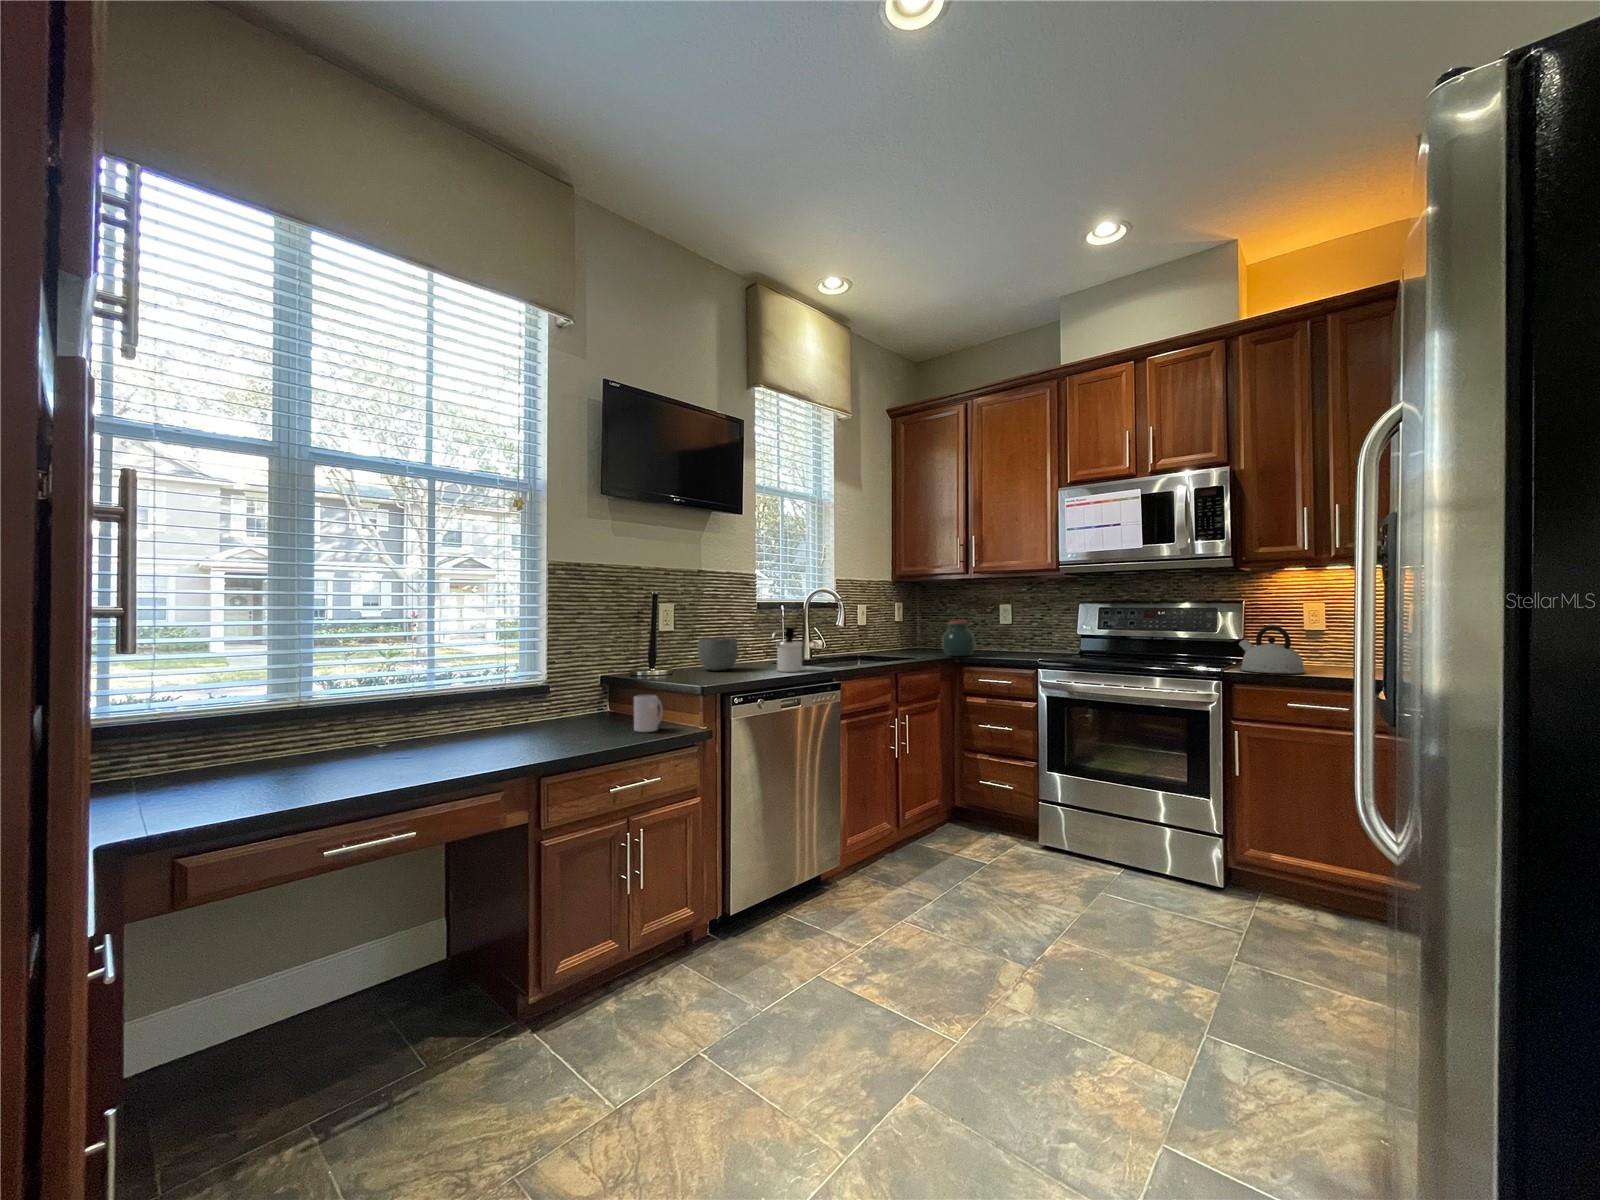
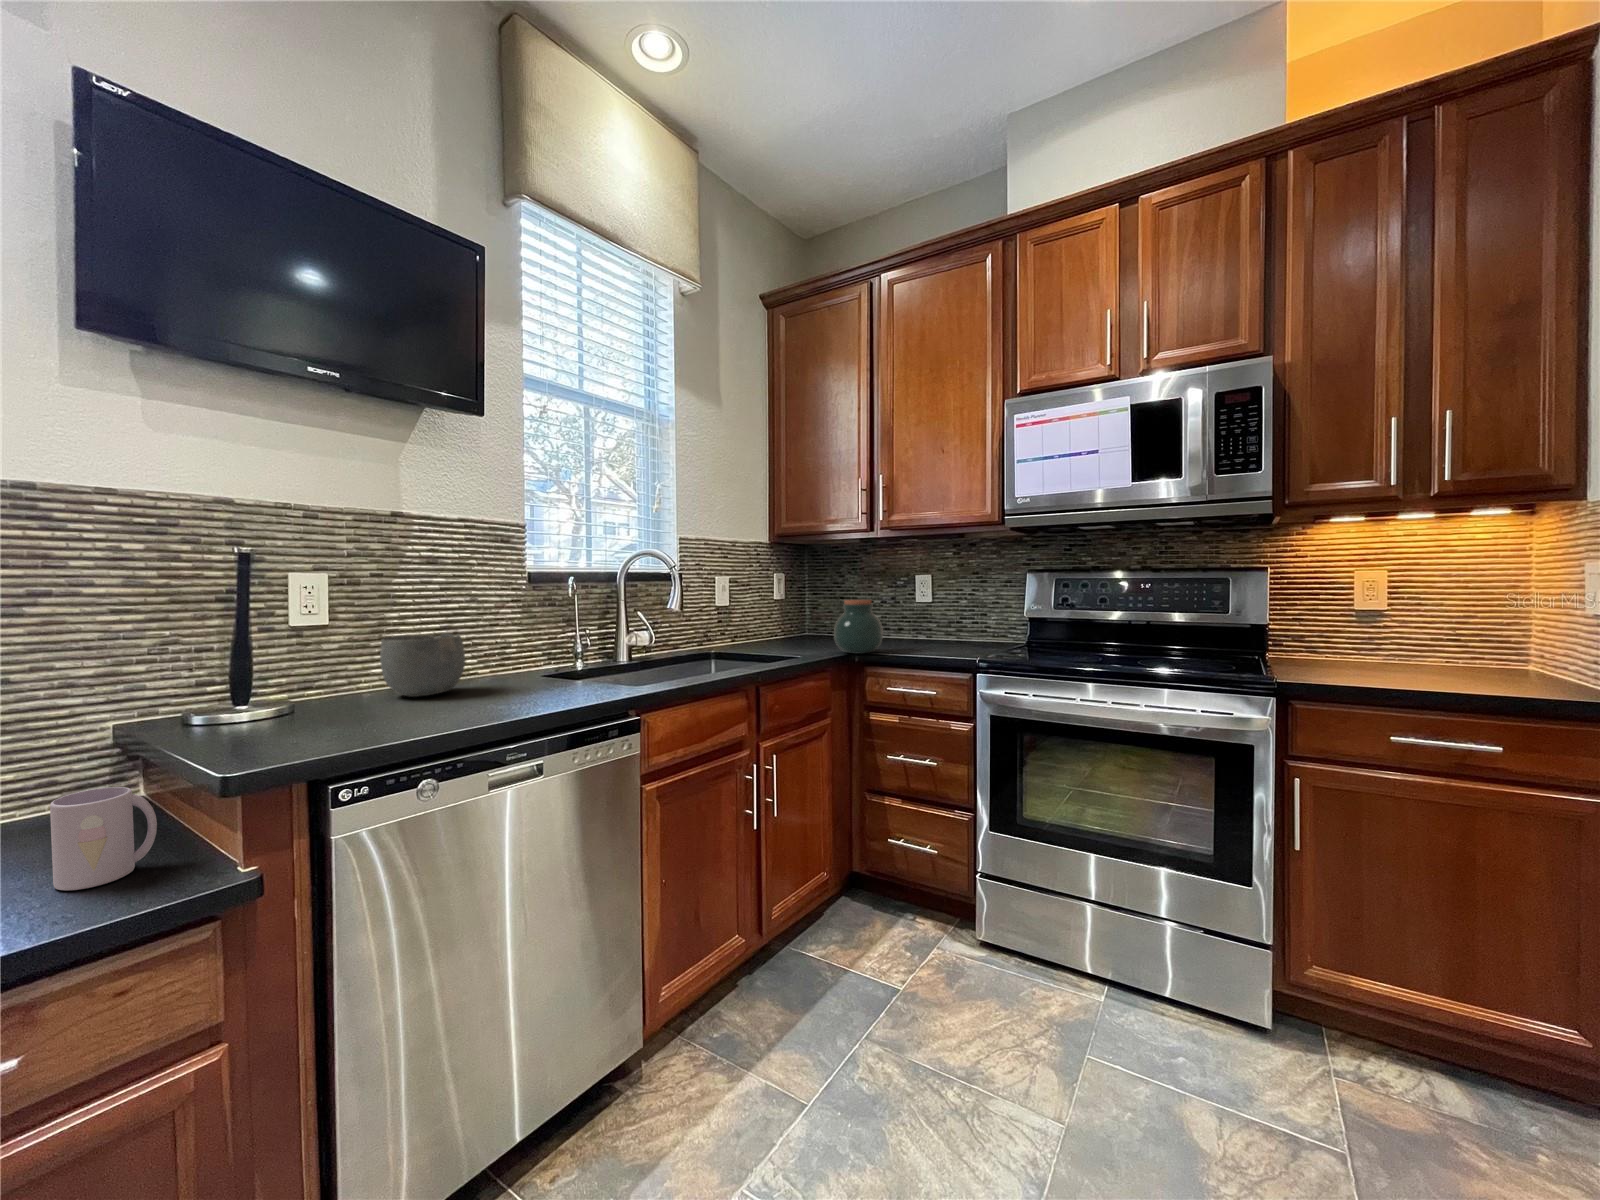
kettle: present [1239,625,1306,674] -> none [1283,605,1398,684]
soap dispenser: present [772,627,803,672] -> none [510,615,580,697]

